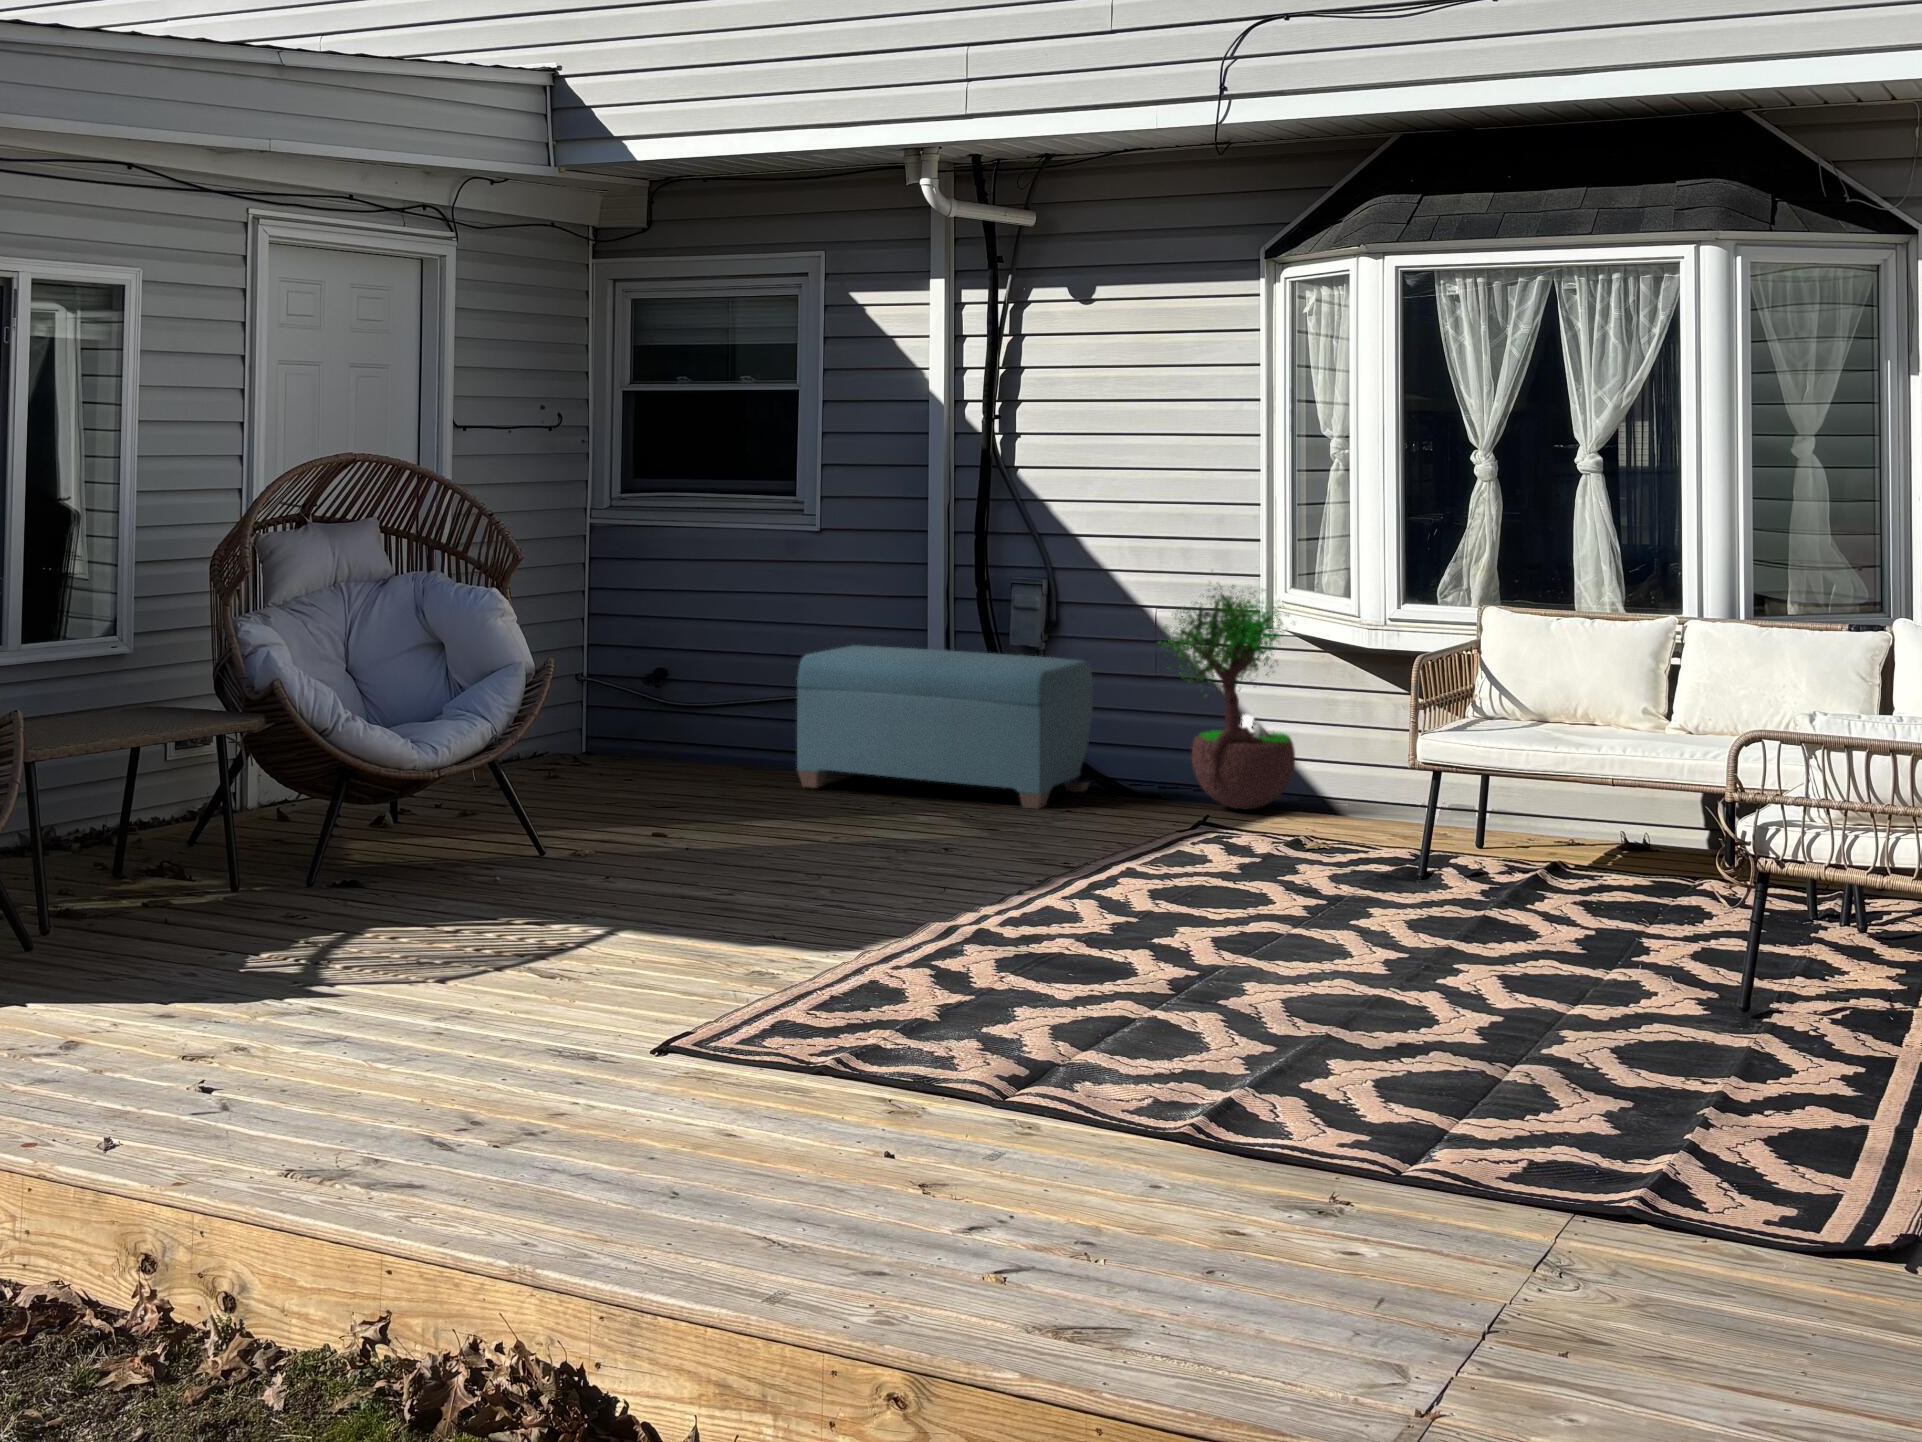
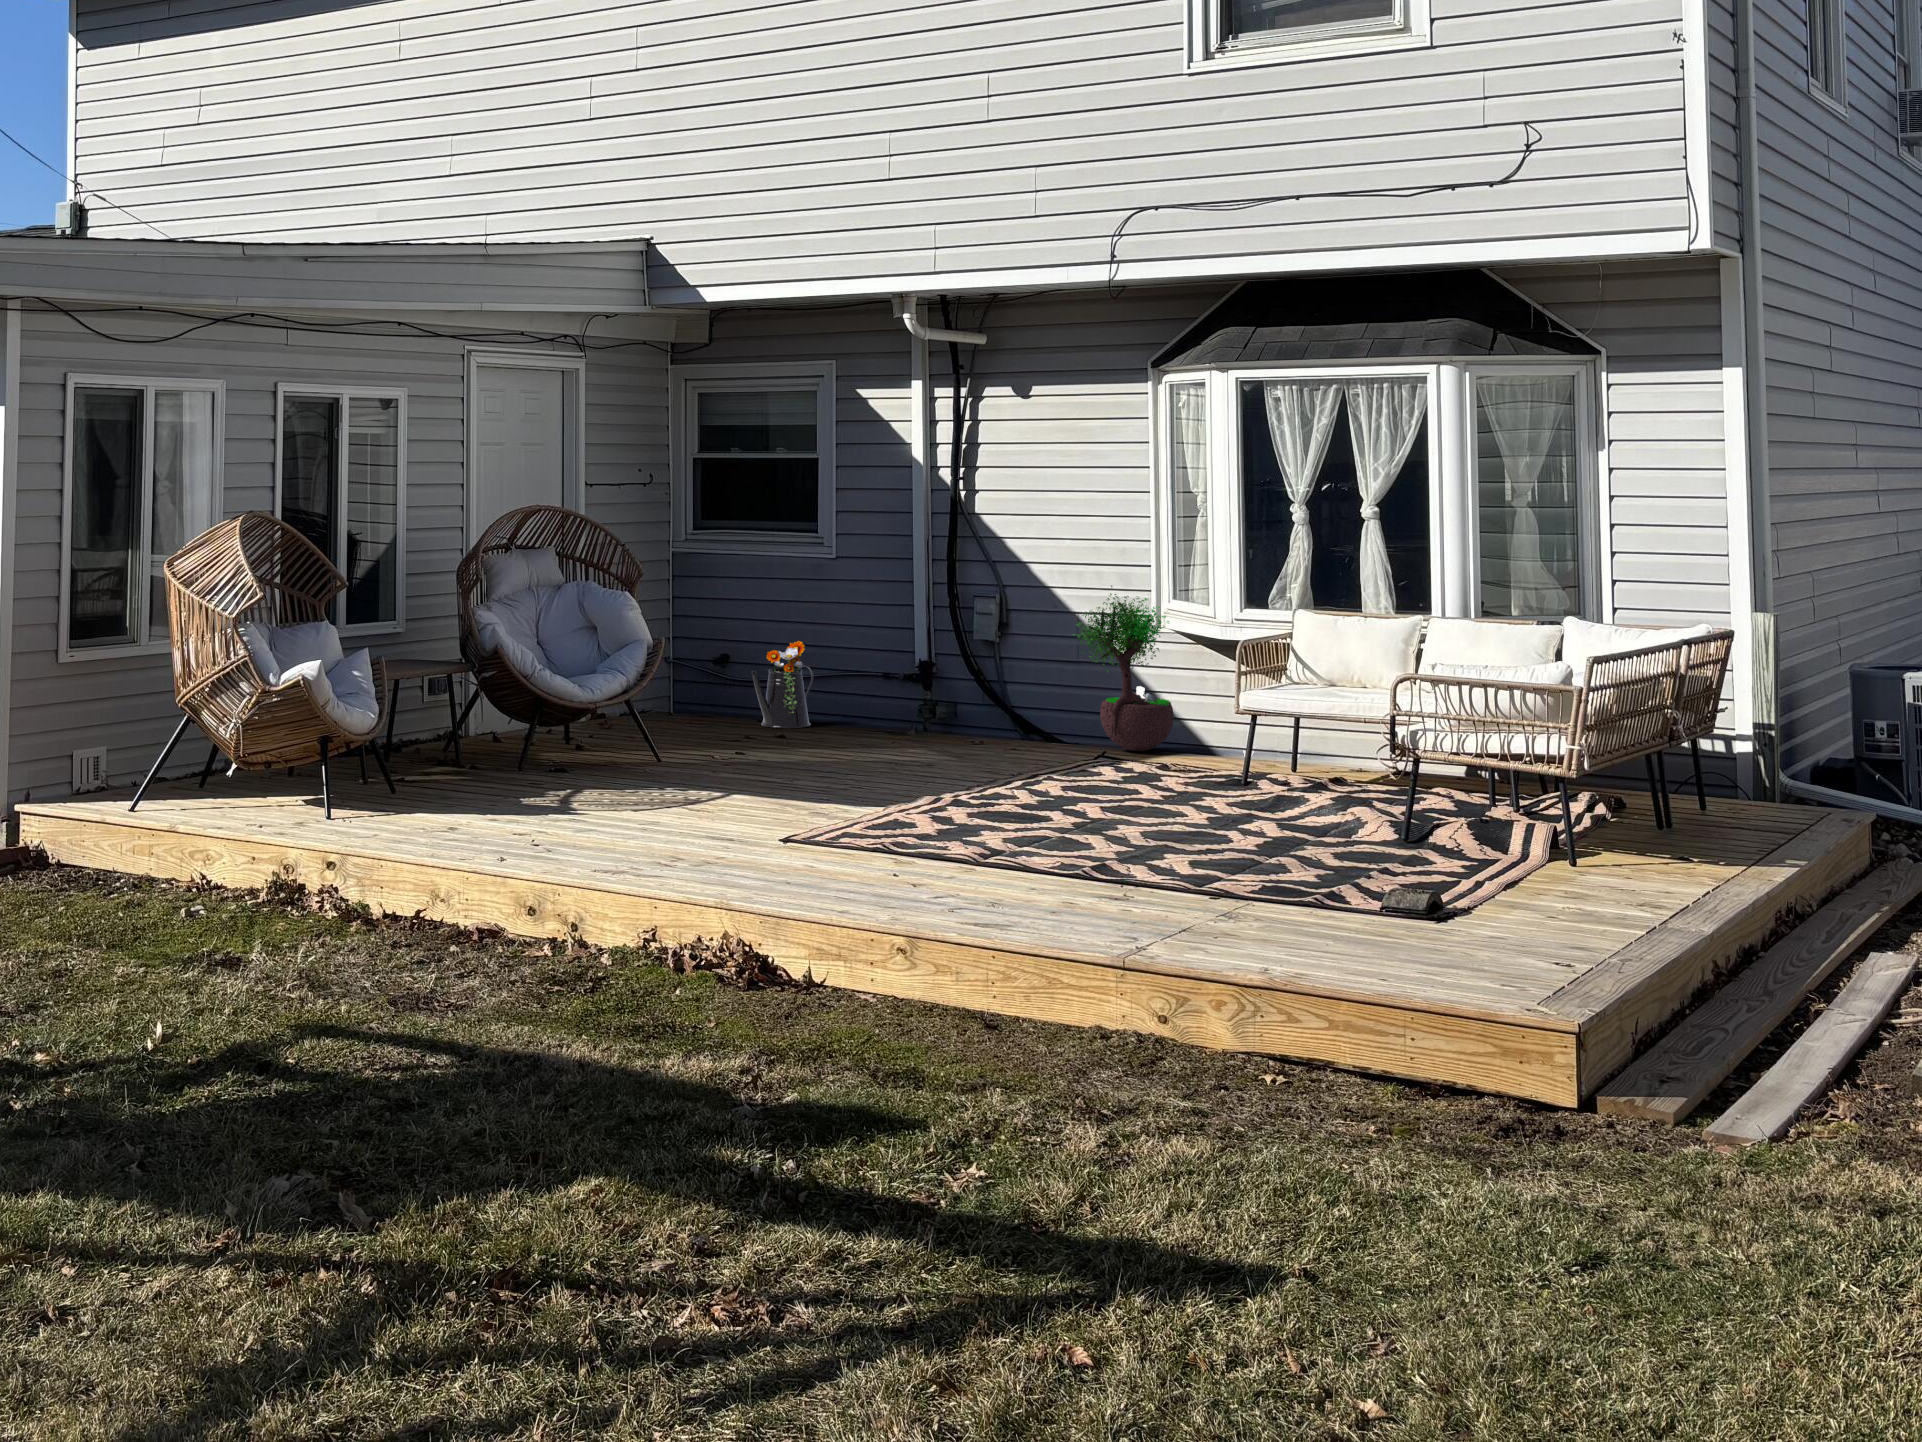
bench: present [797,645,1093,808] -> none [824,639,1033,750]
watering can: none [694,648,785,776] -> present [752,641,814,728]

